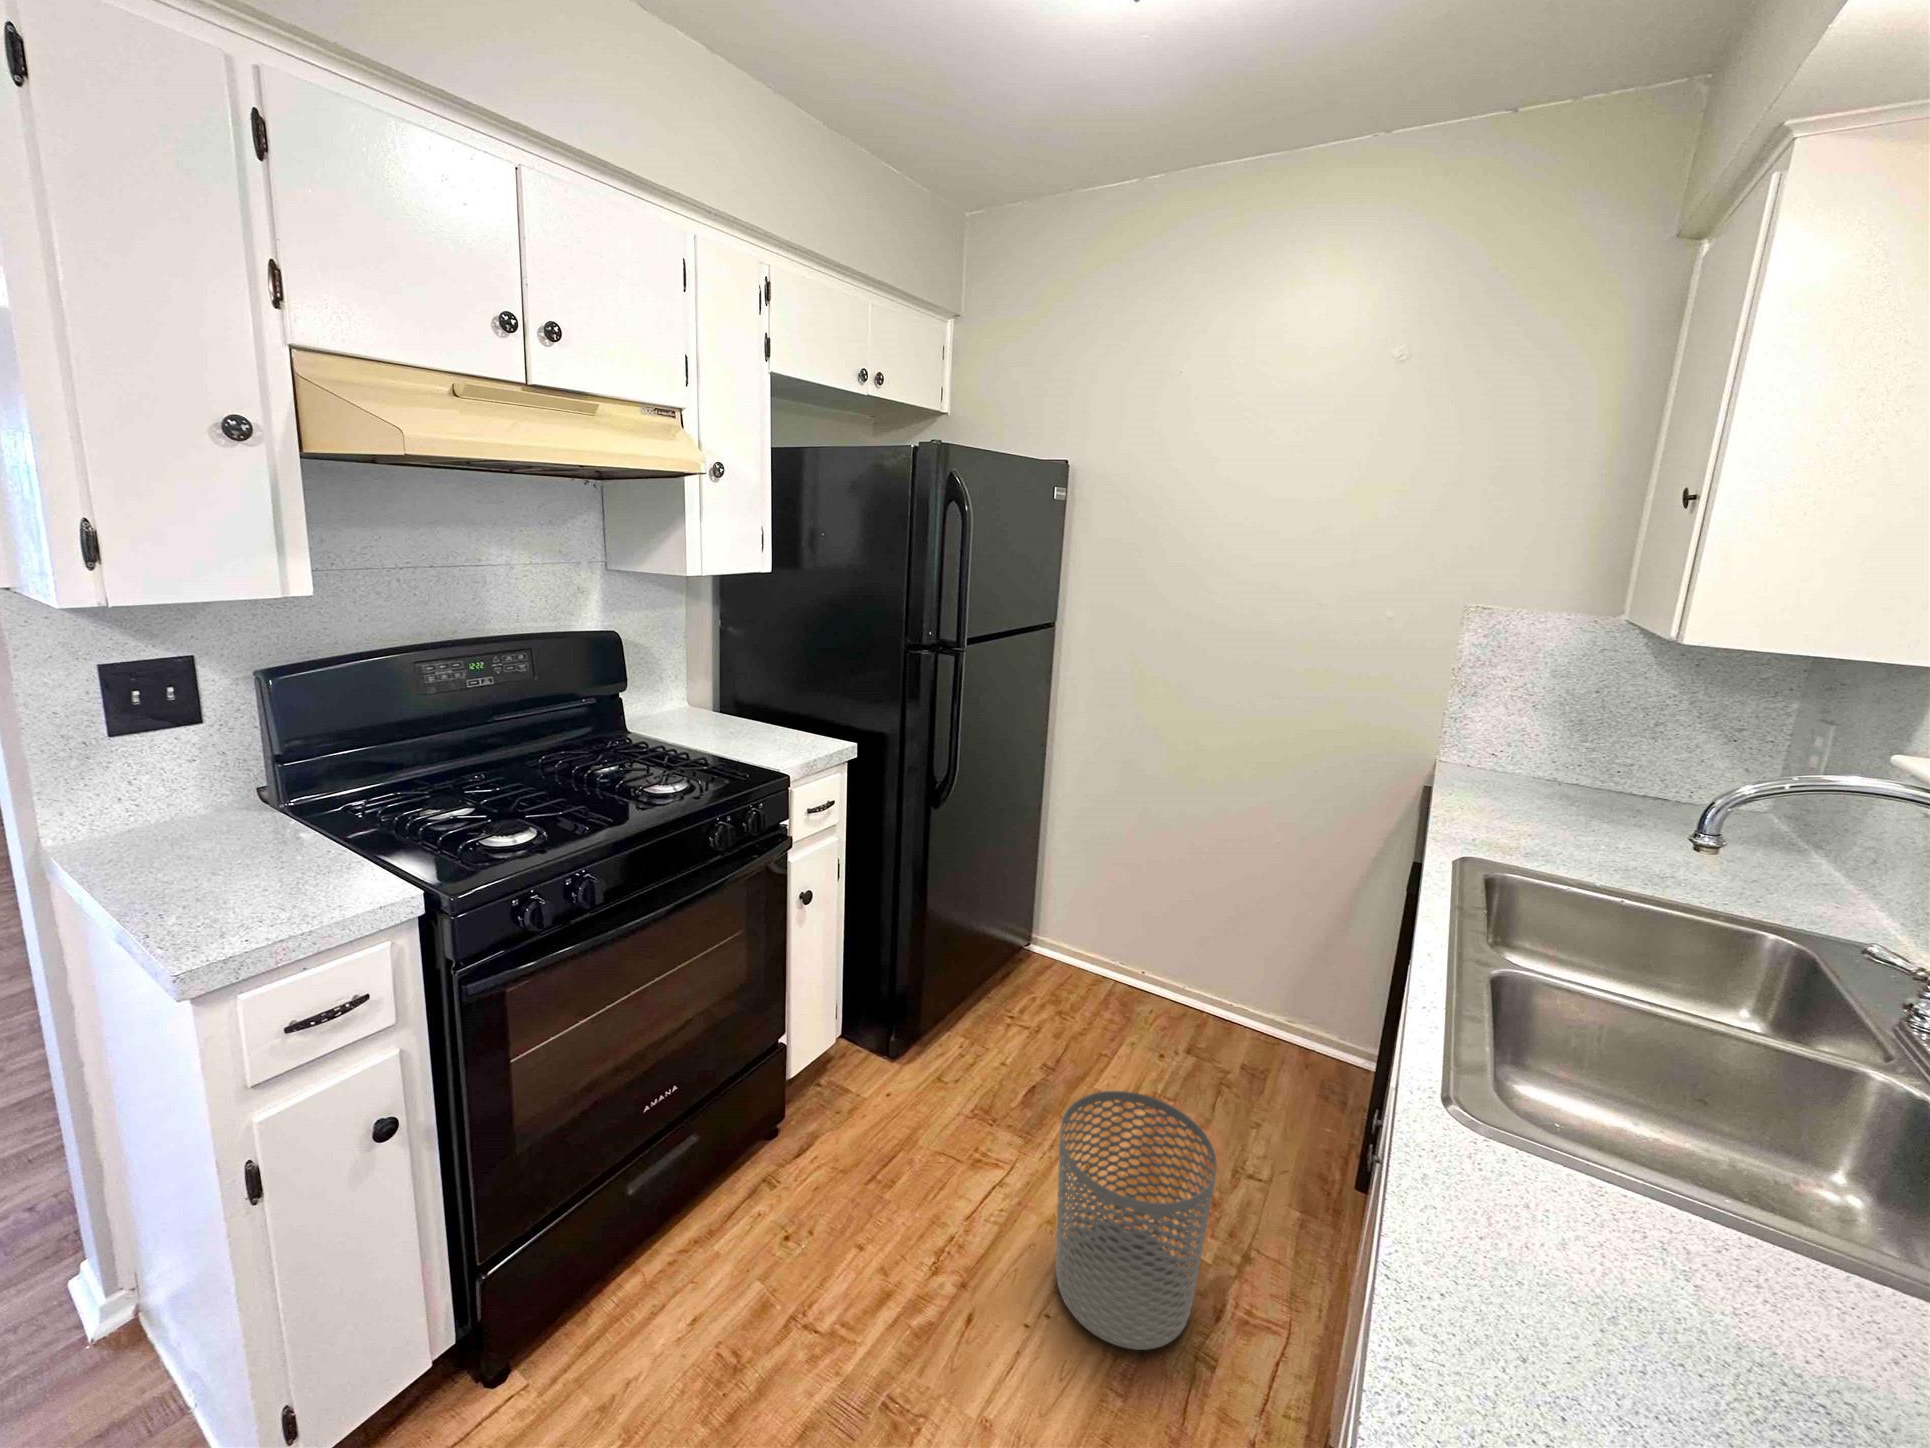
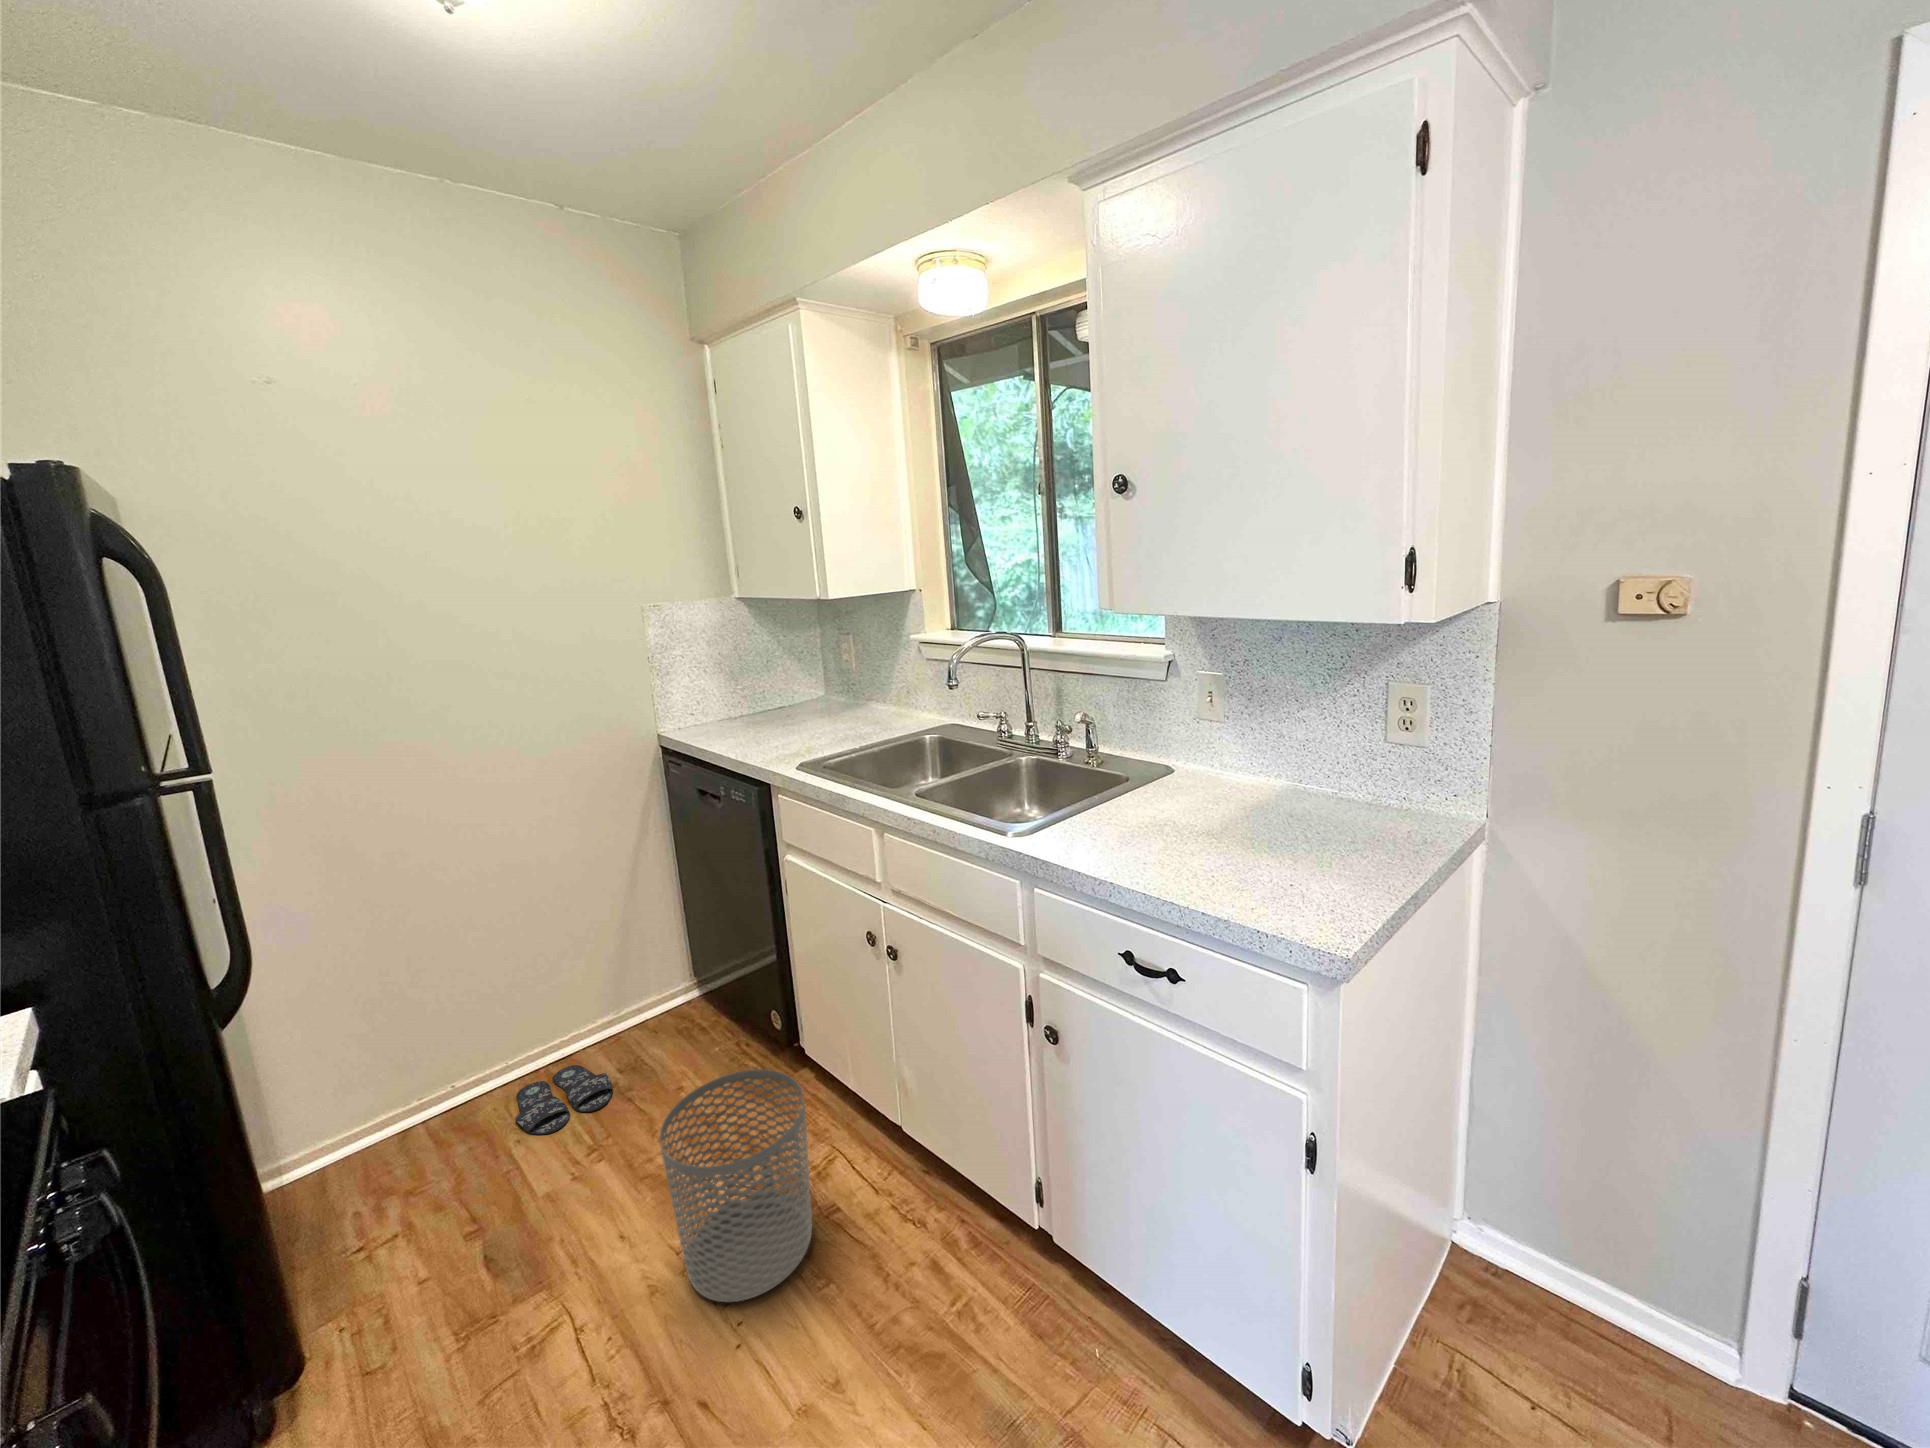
slippers: none [1144,1014,1232,1078] -> present [515,1065,613,1135]

